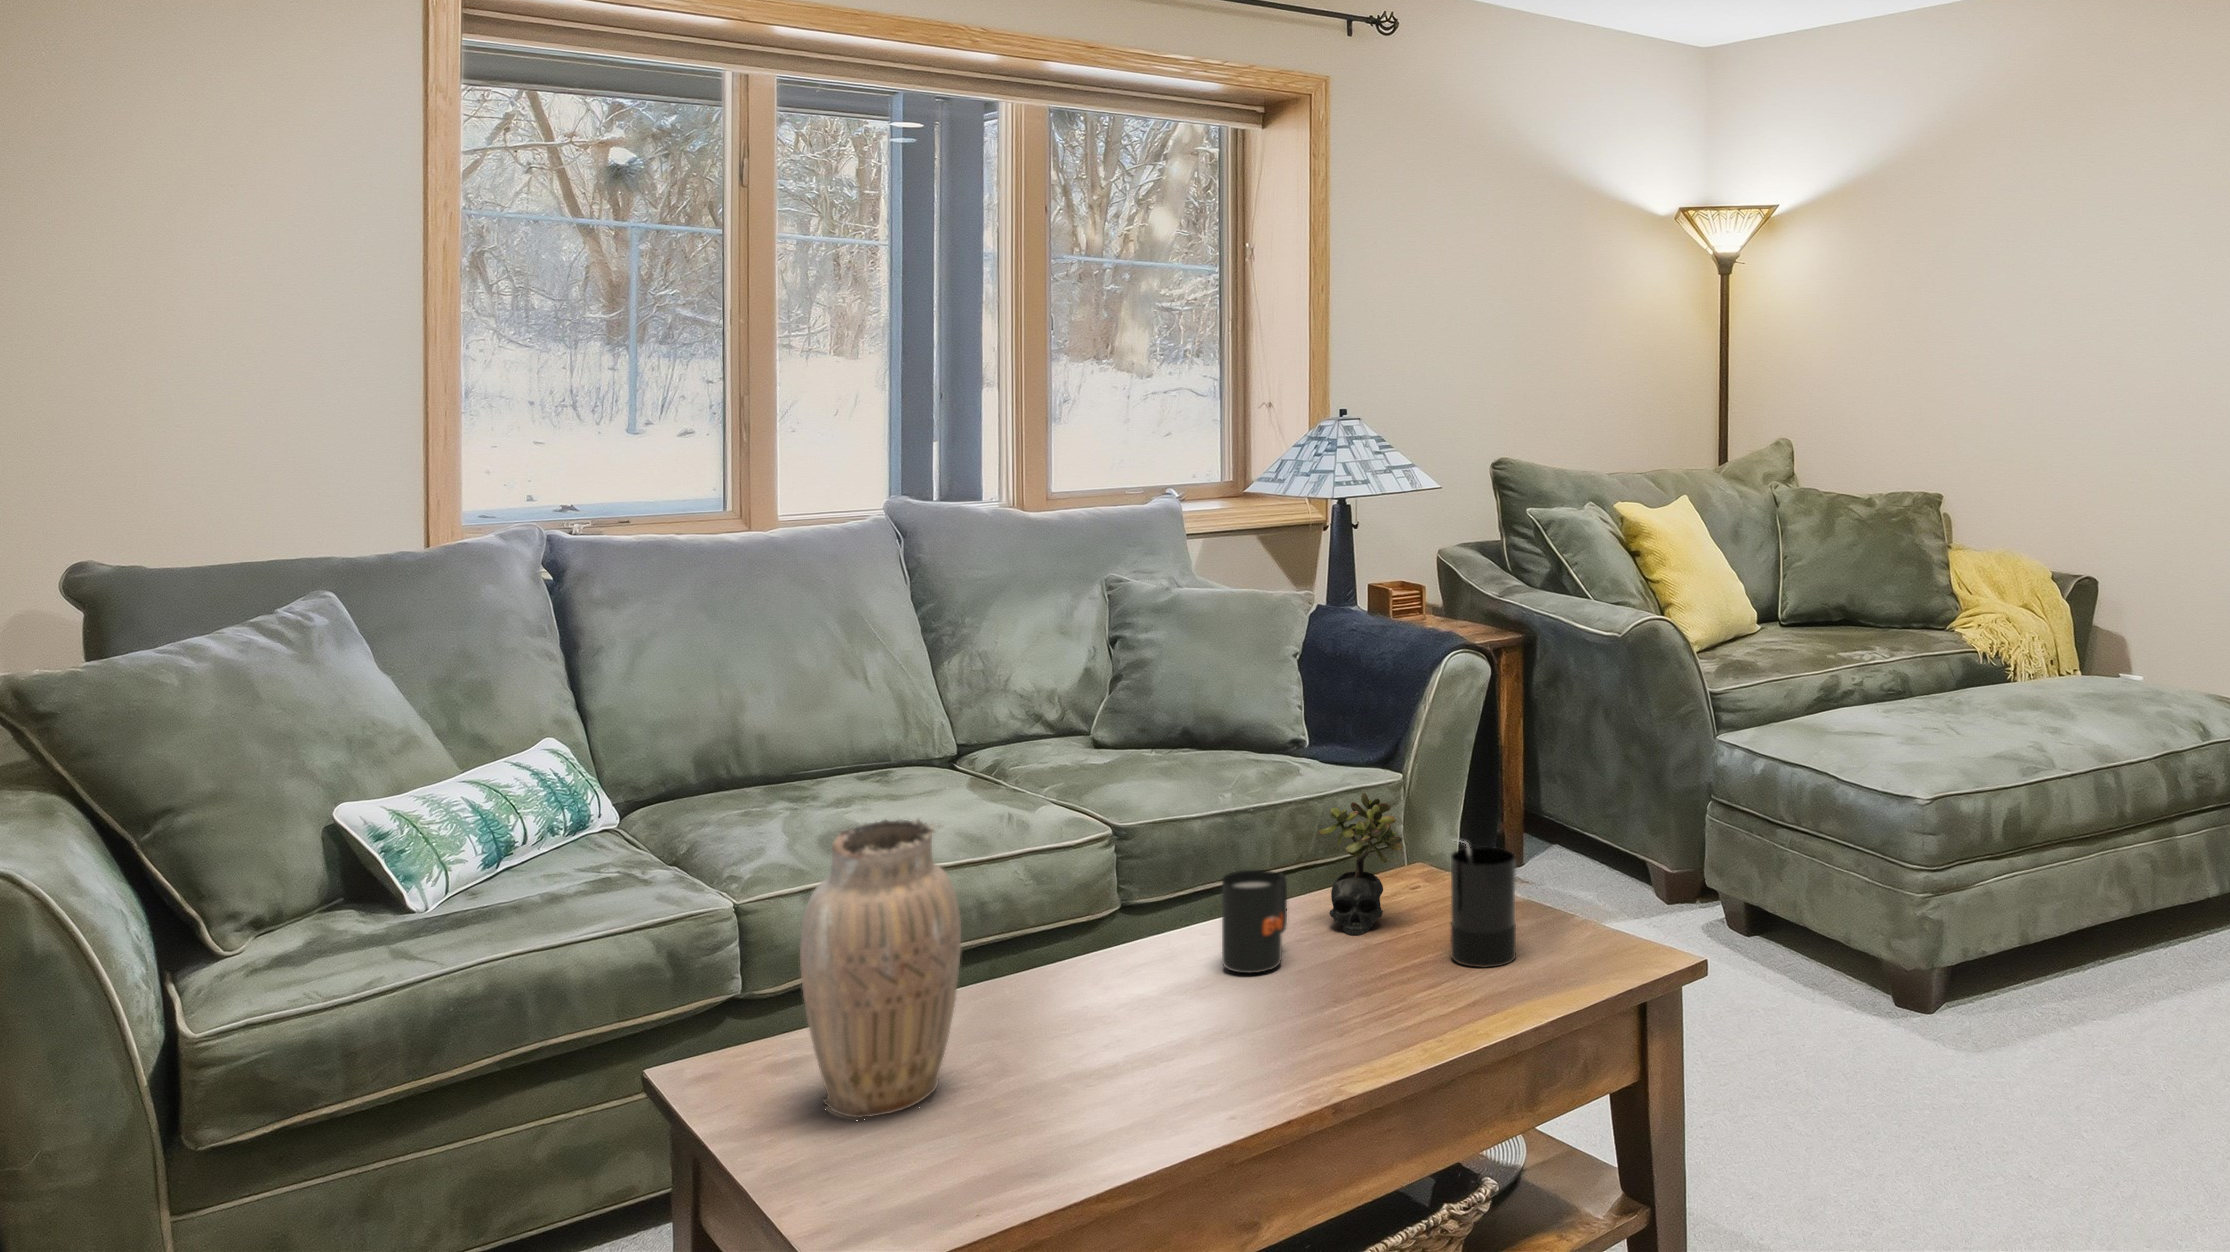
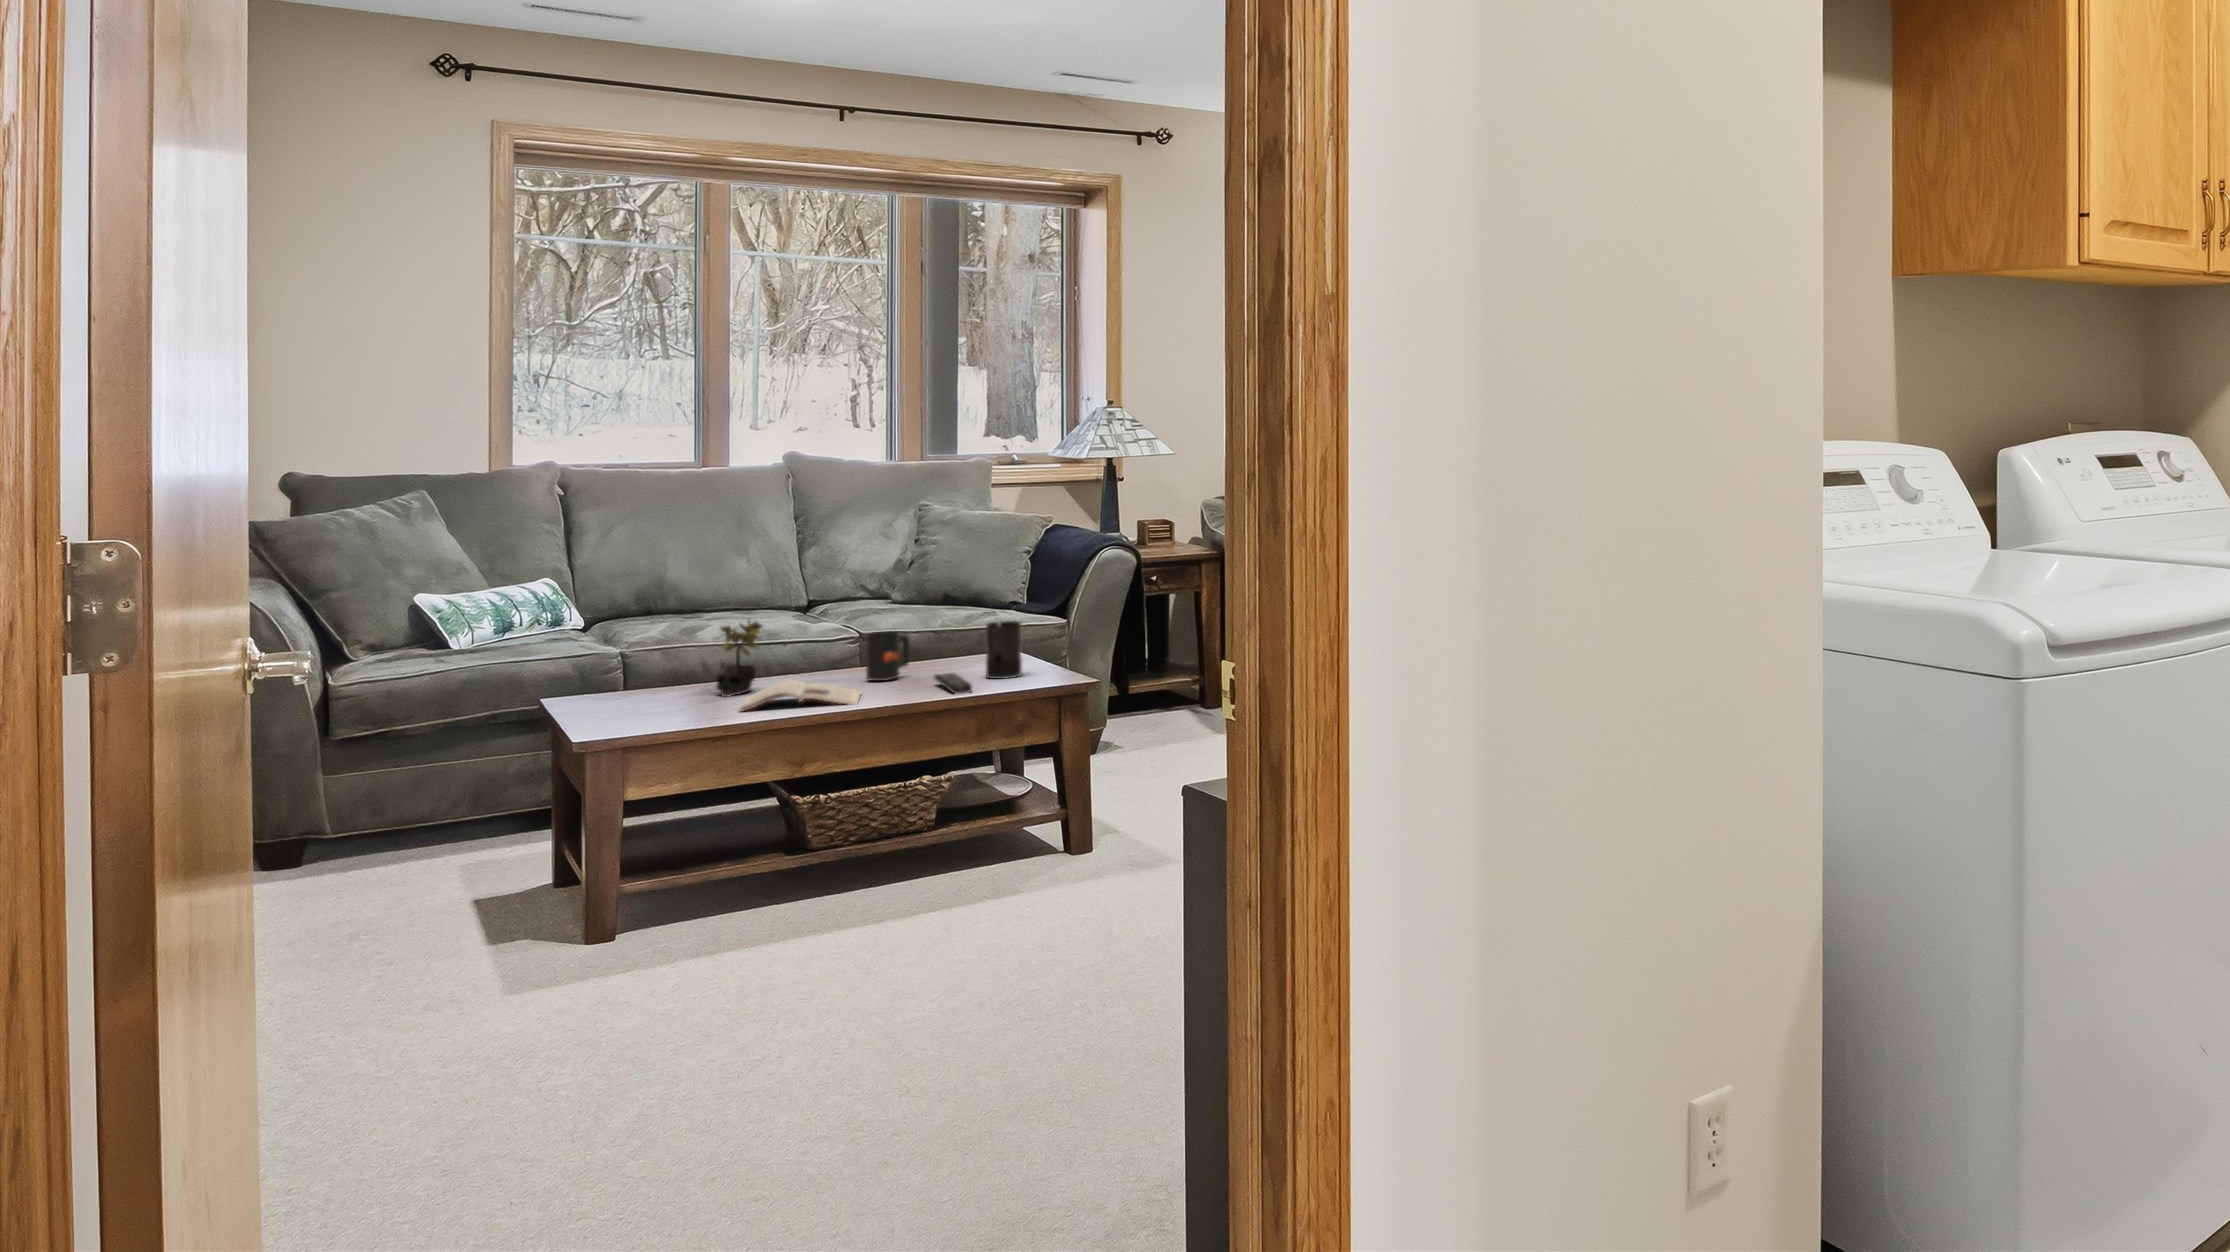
succulent plant: present [1318,793,1402,935] -> present [716,620,762,697]
vase: present [800,819,961,1118] -> none [612,579,693,713]
remote control: none [1383,966,1509,1040] -> present [934,673,972,694]
magazine: none [1066,1014,1320,1125] -> present [740,680,862,711]

